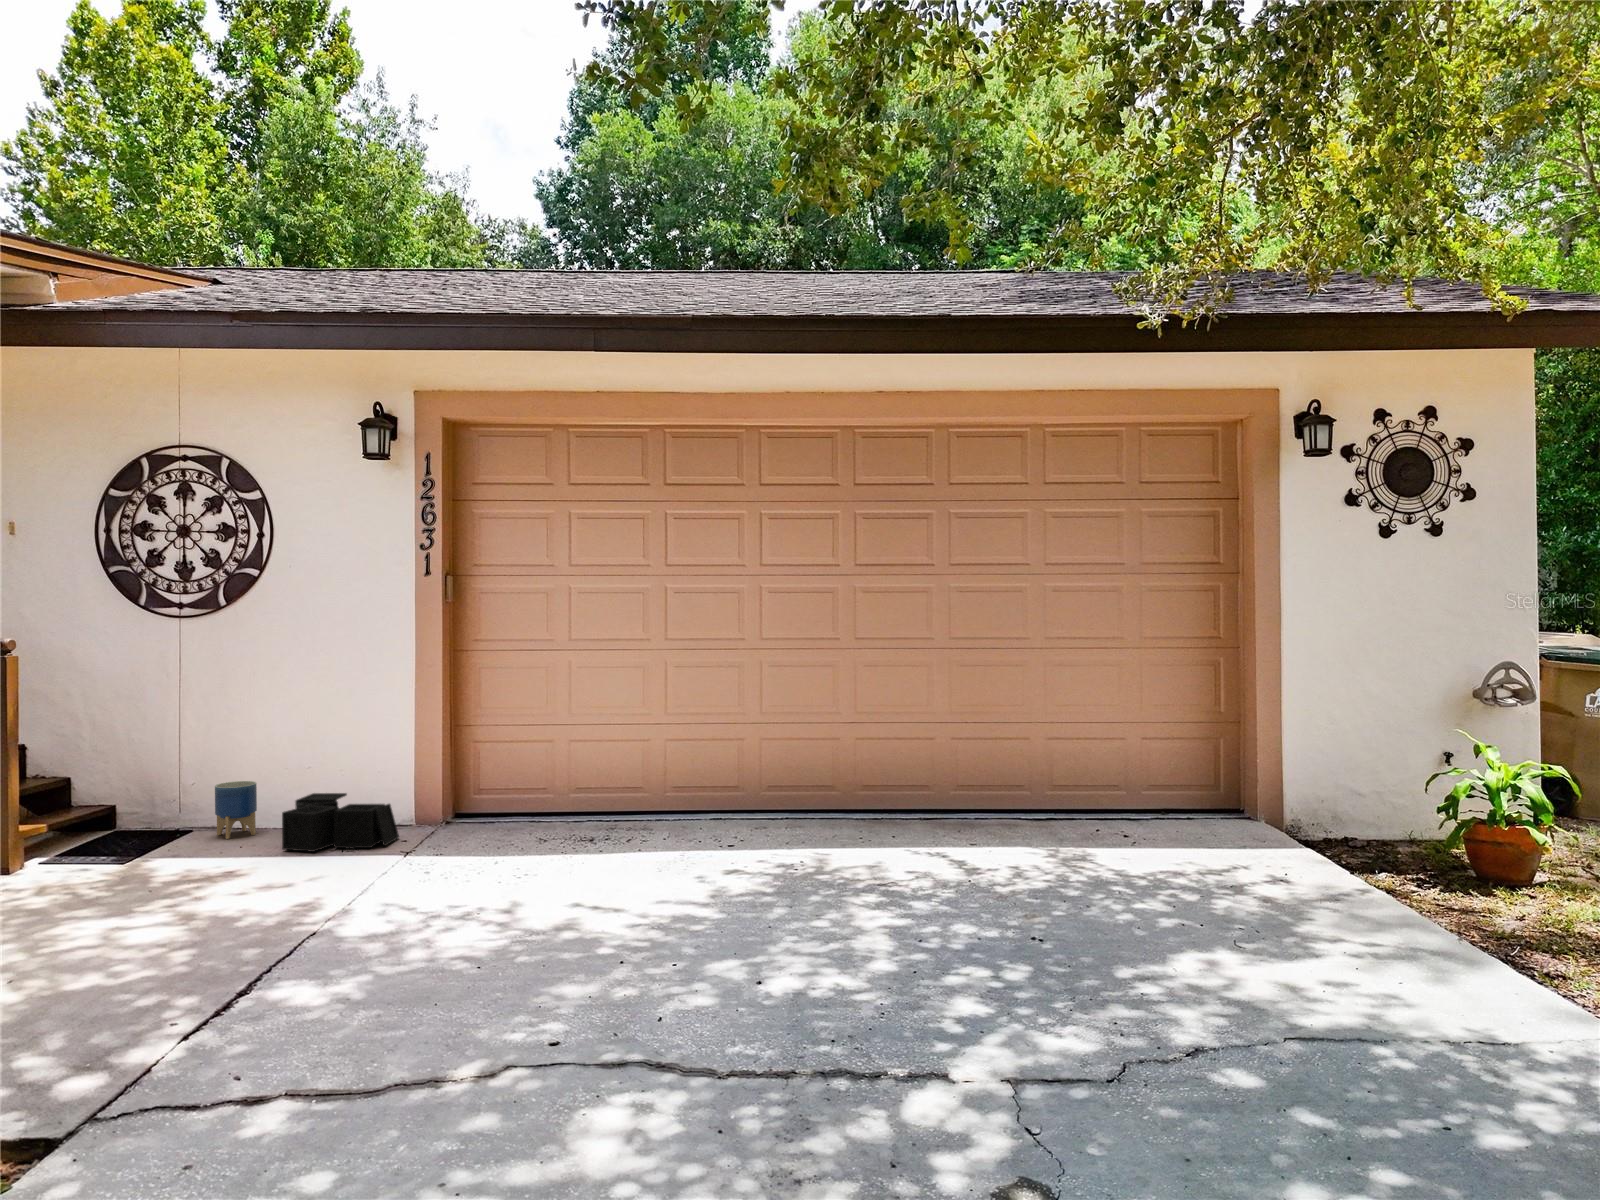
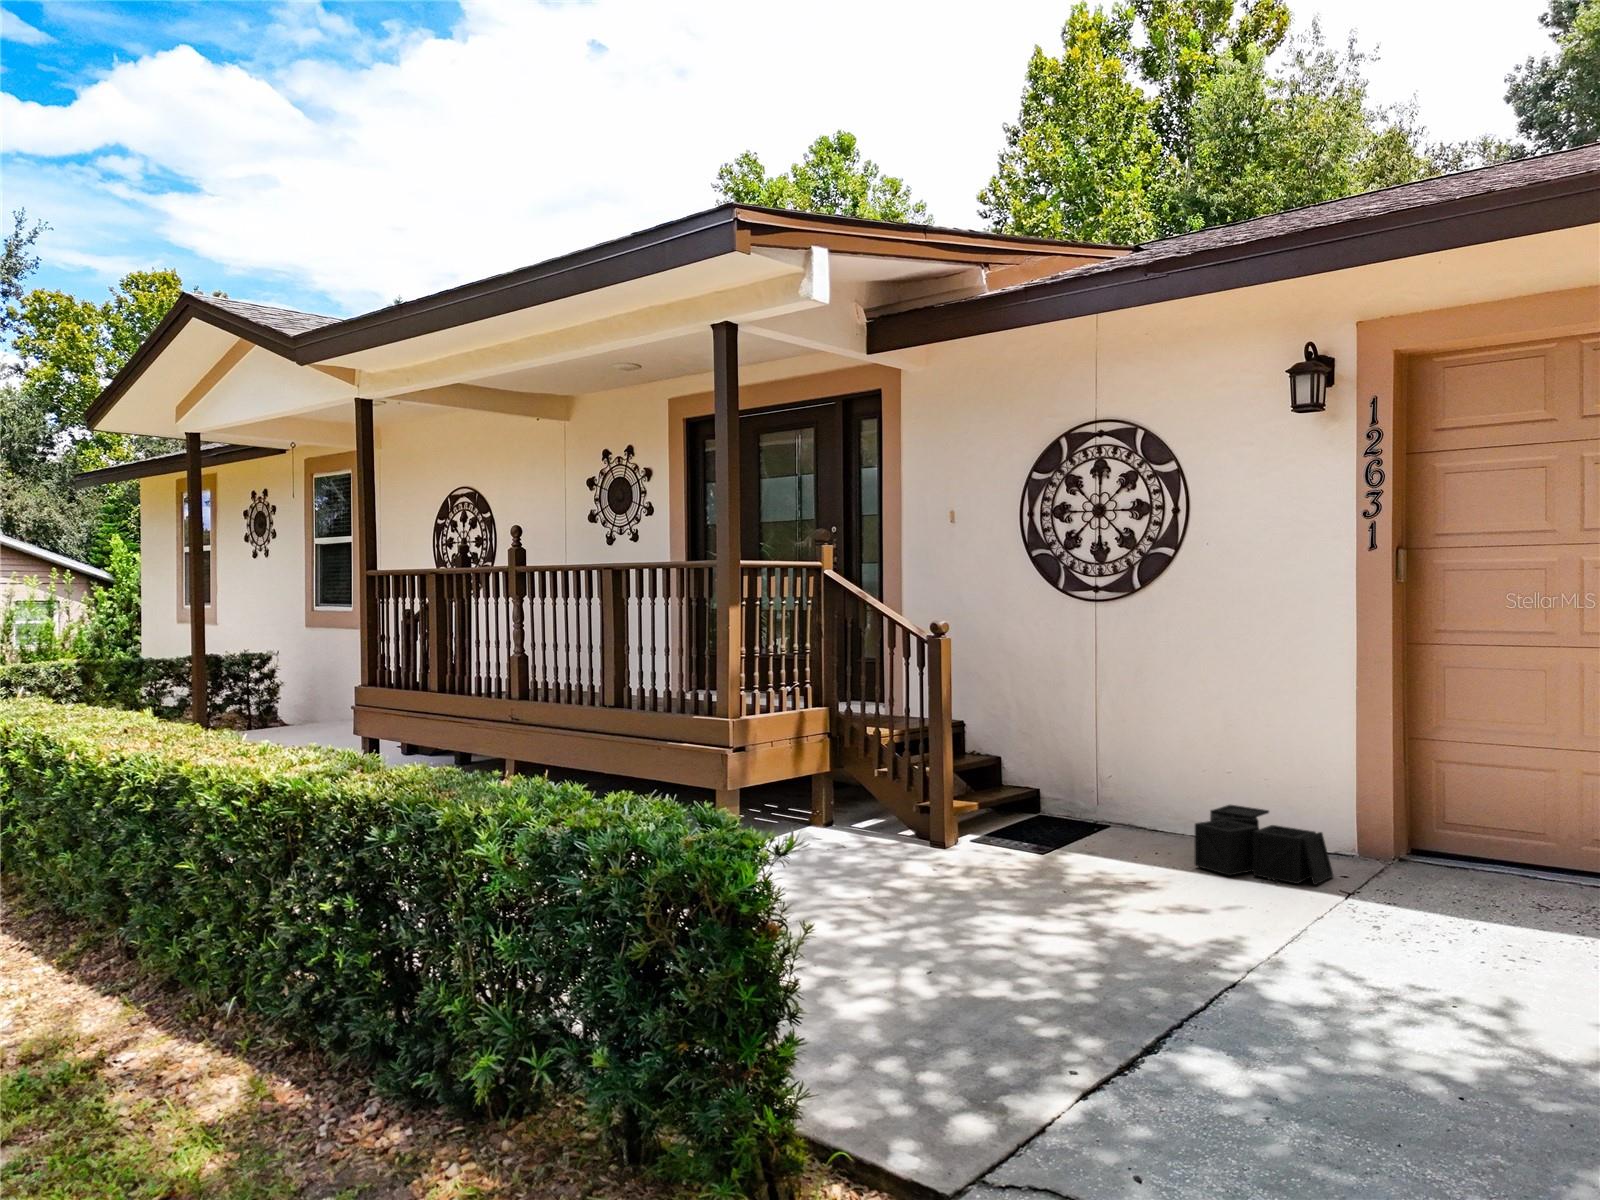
planter: present [215,781,257,839] -> none [1127,779,1169,841]

